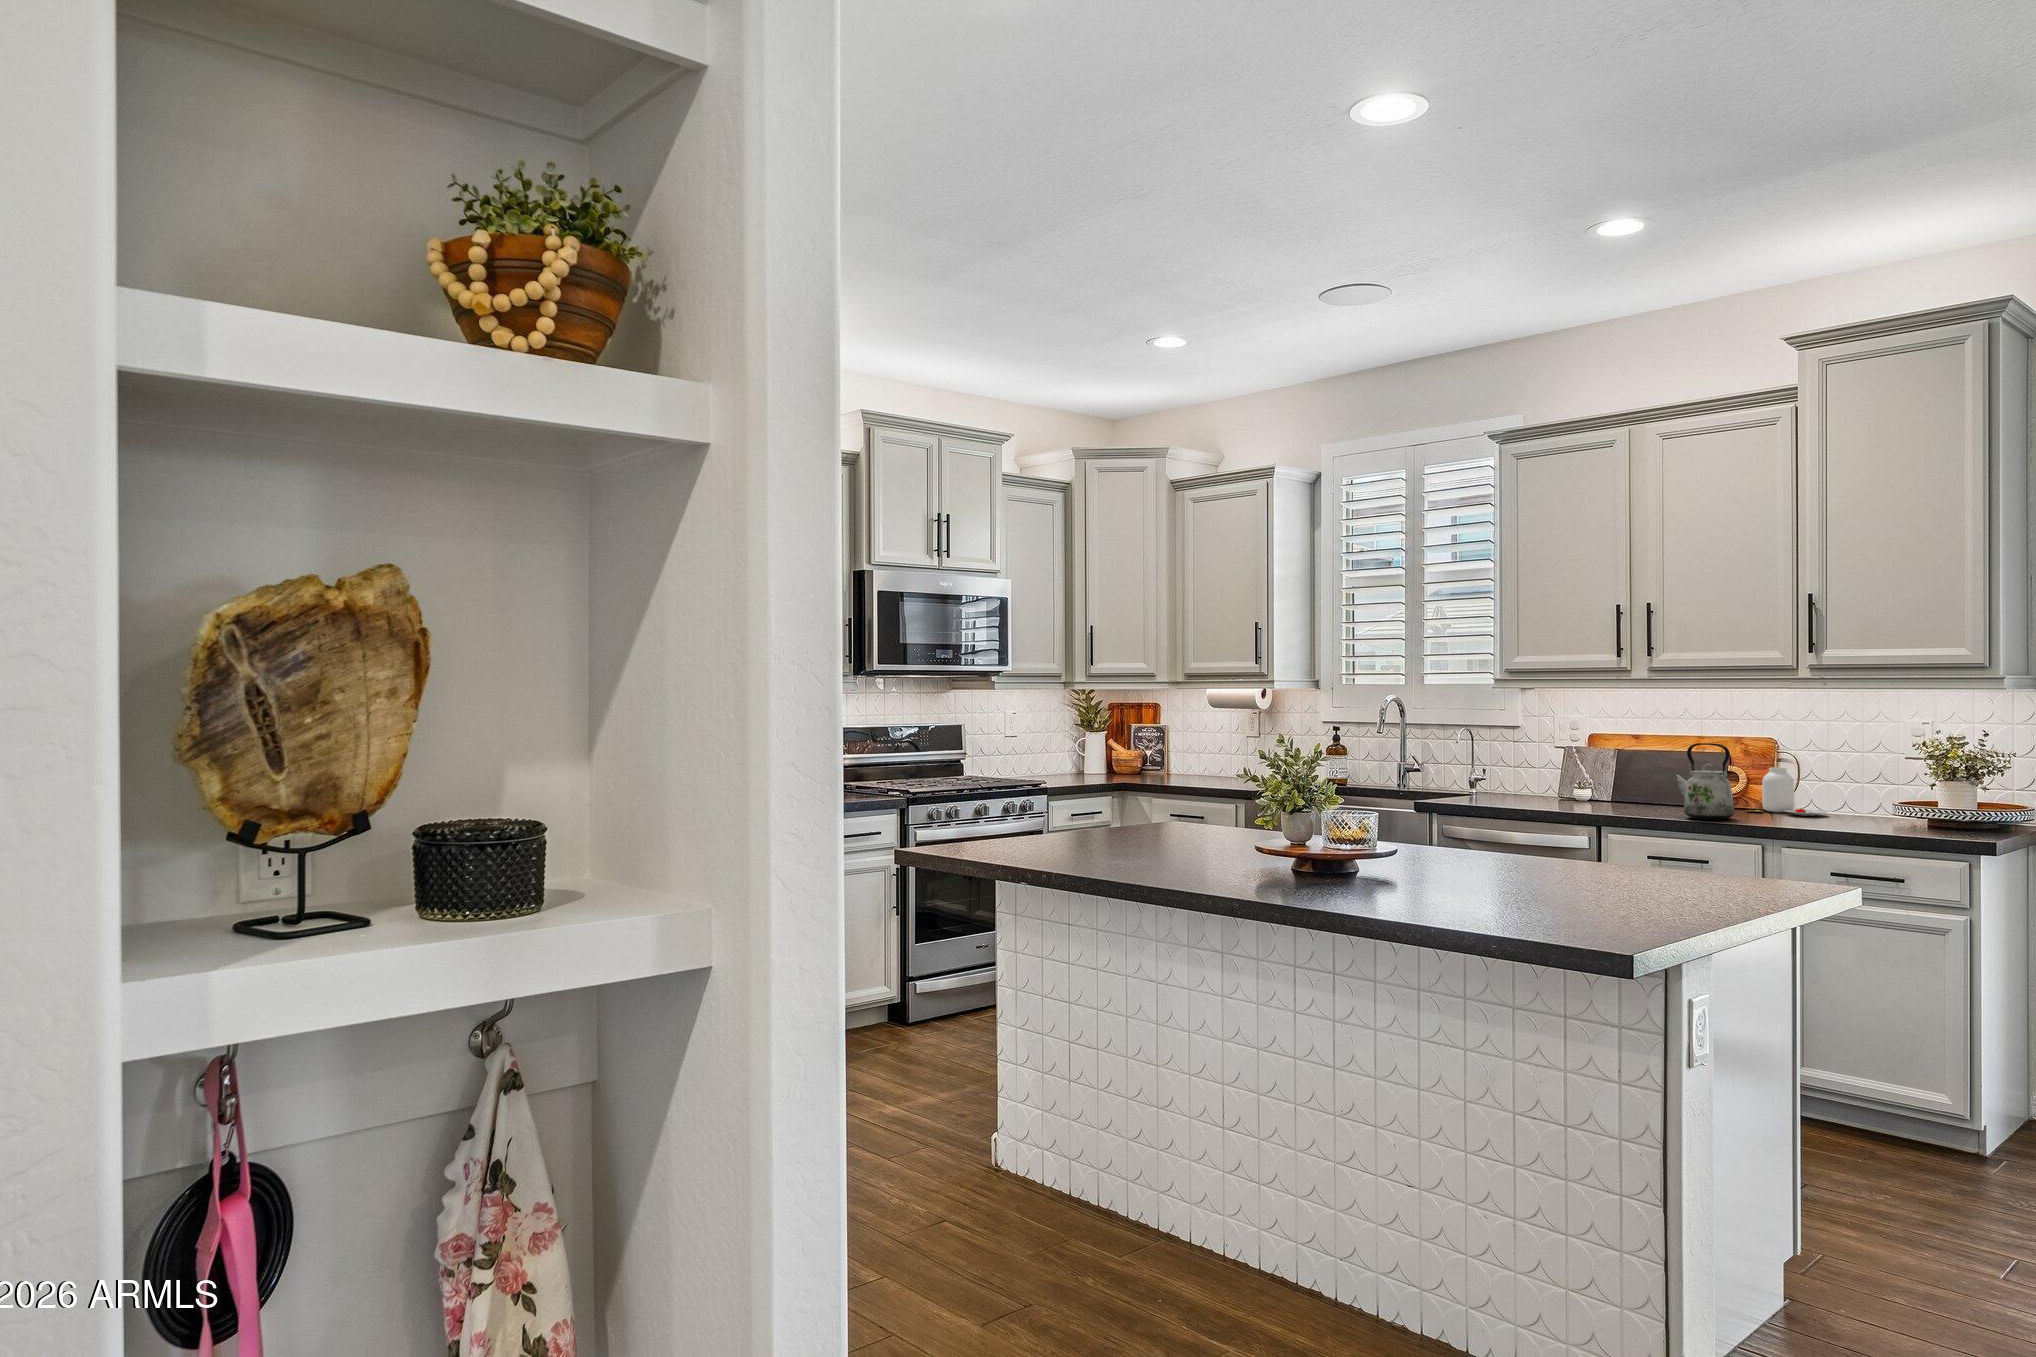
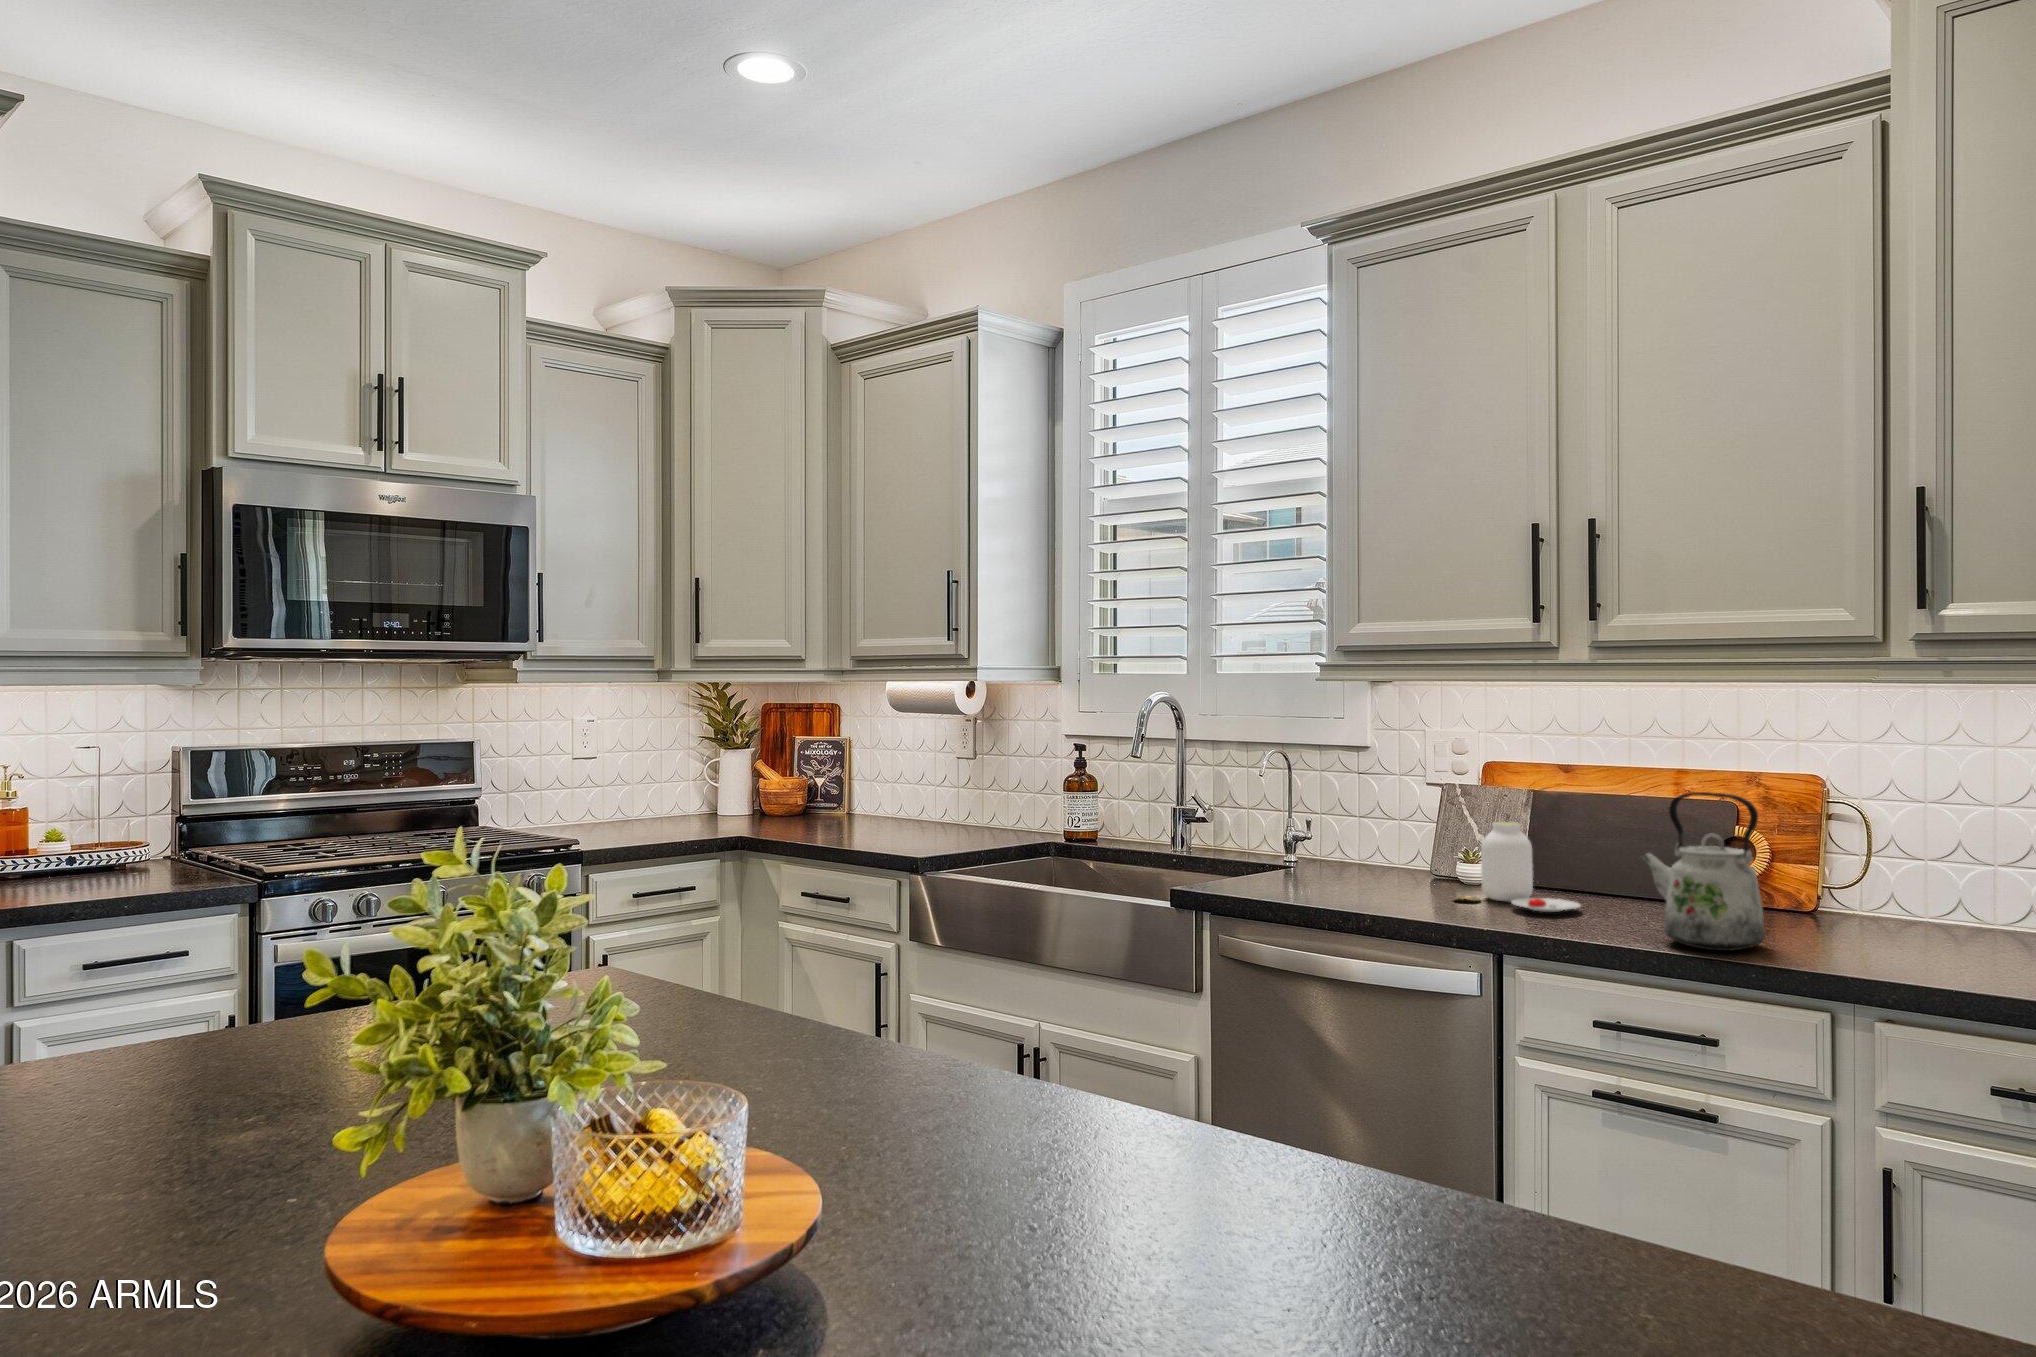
jar: present [1747,767,1828,816] -> present [1455,822,1581,912]

